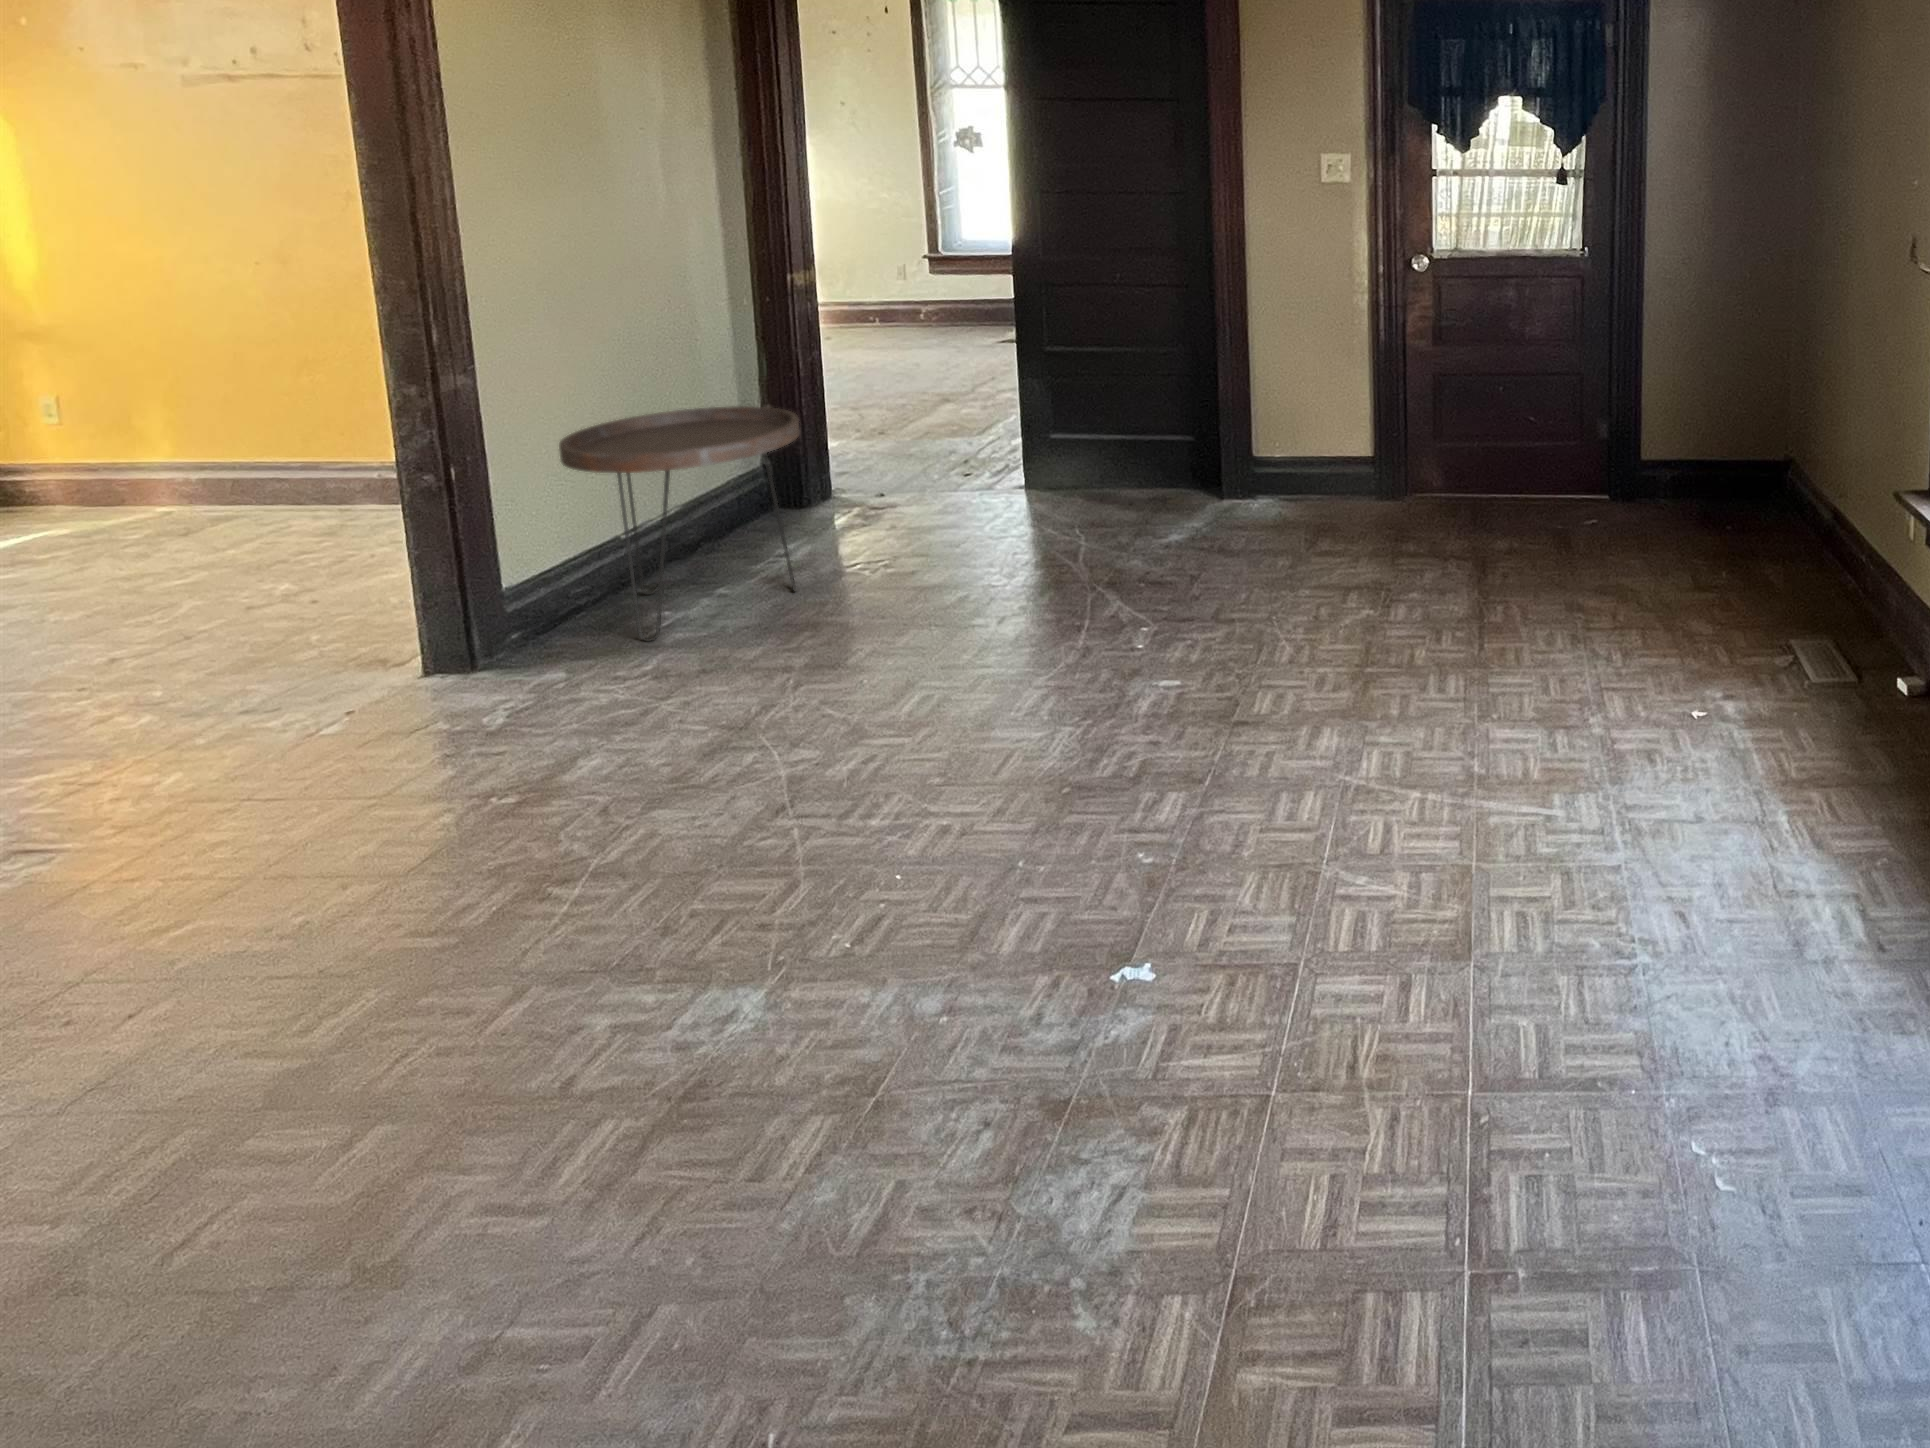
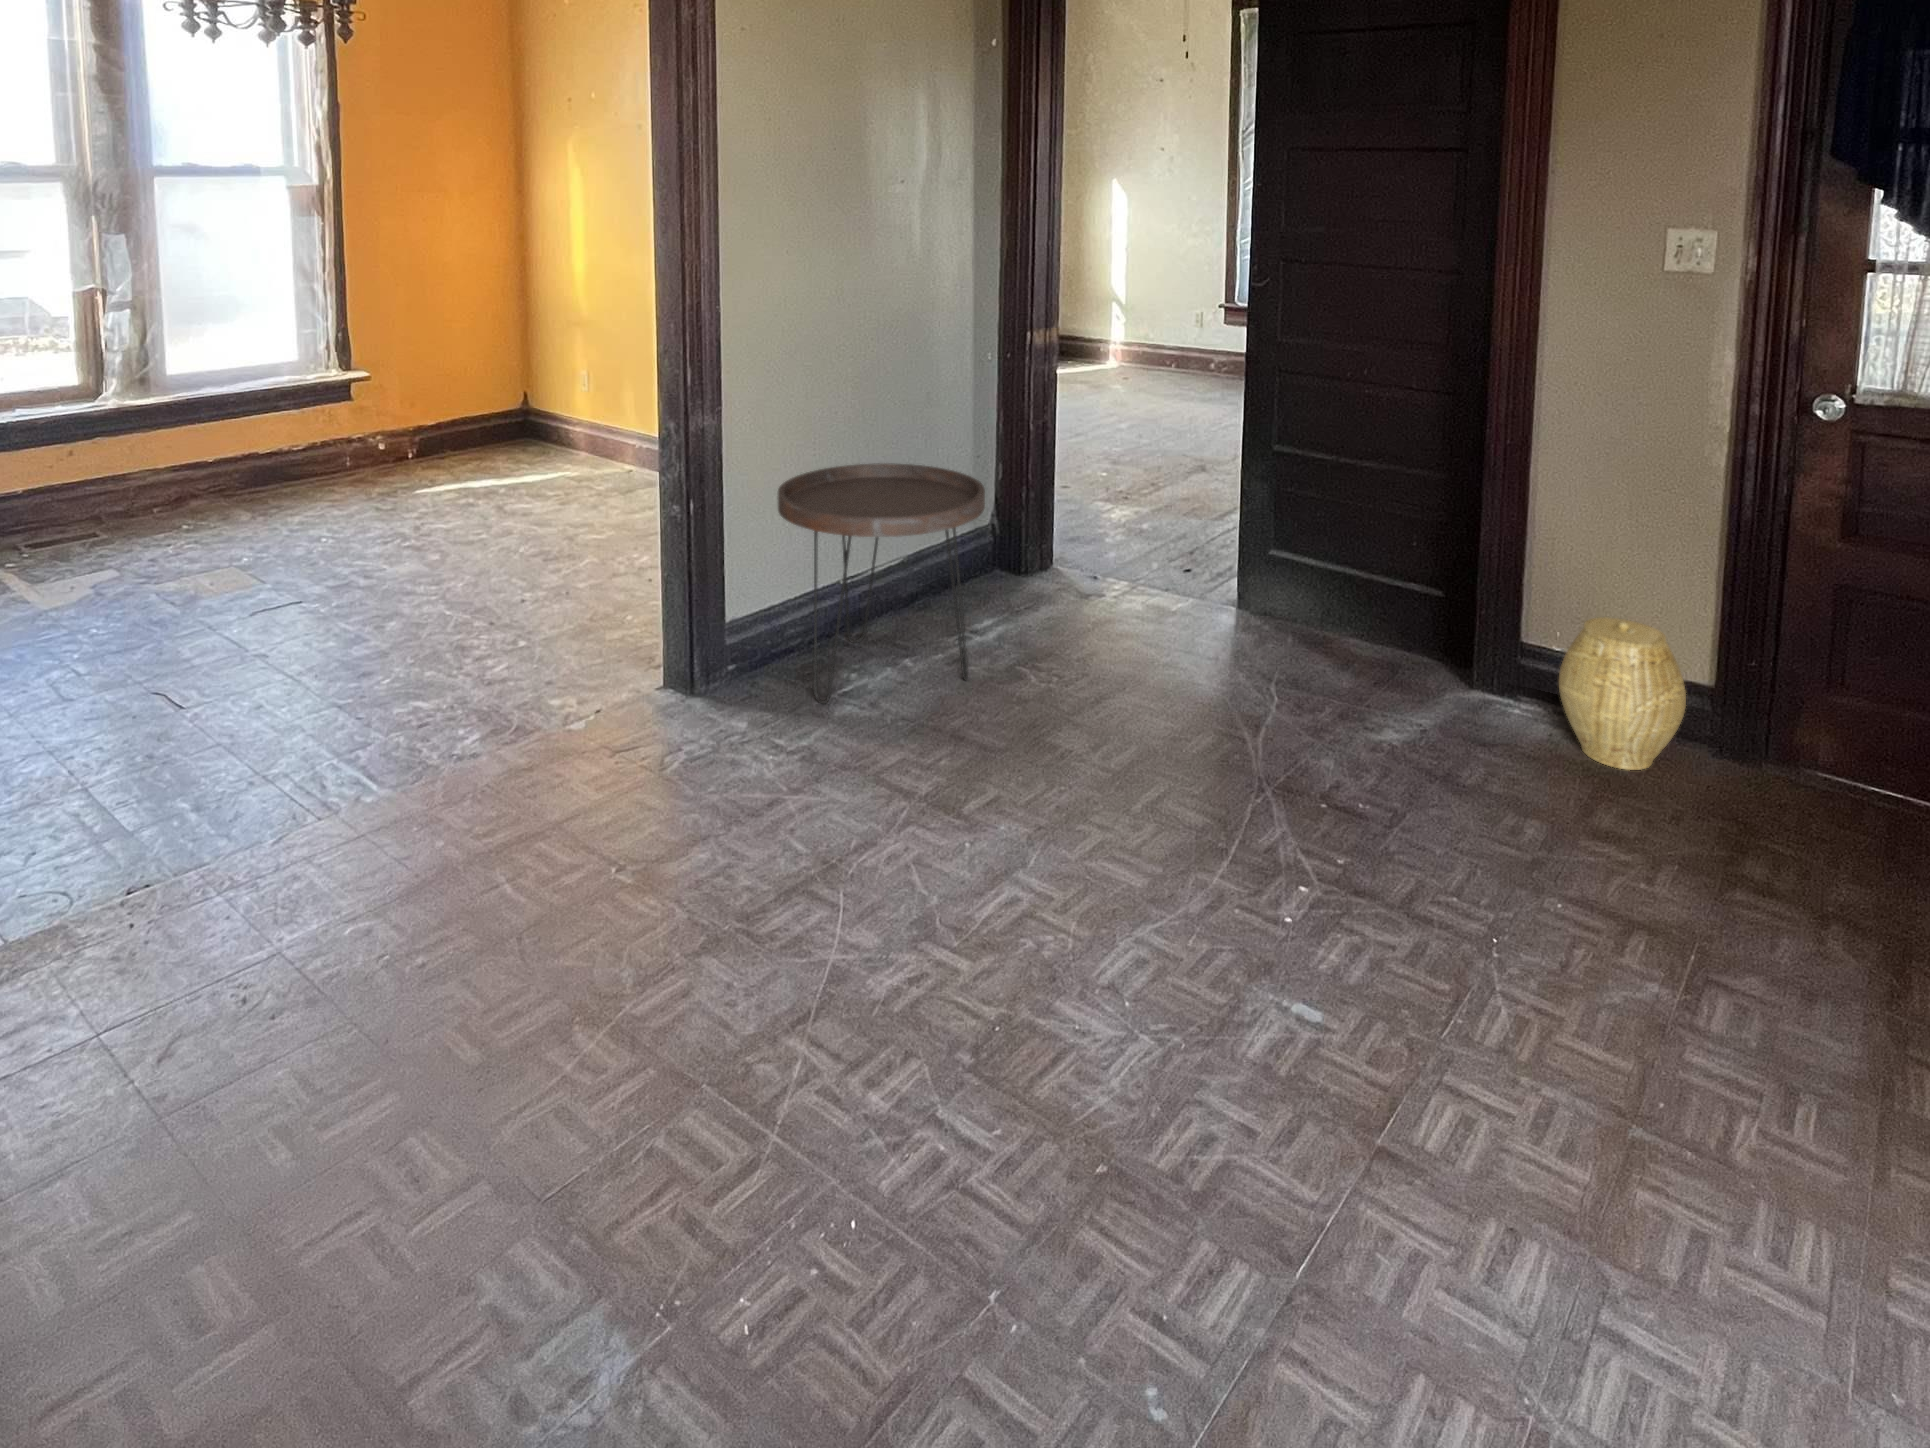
woven basket: none [1282,424,1359,523] -> present [1559,617,1686,770]

